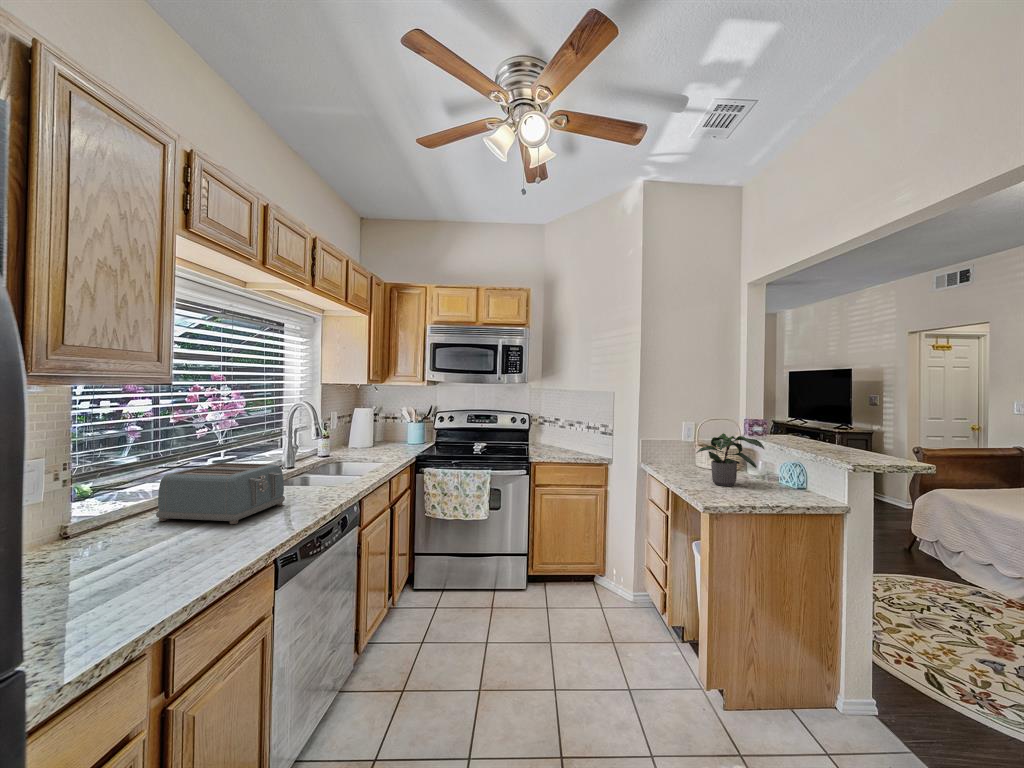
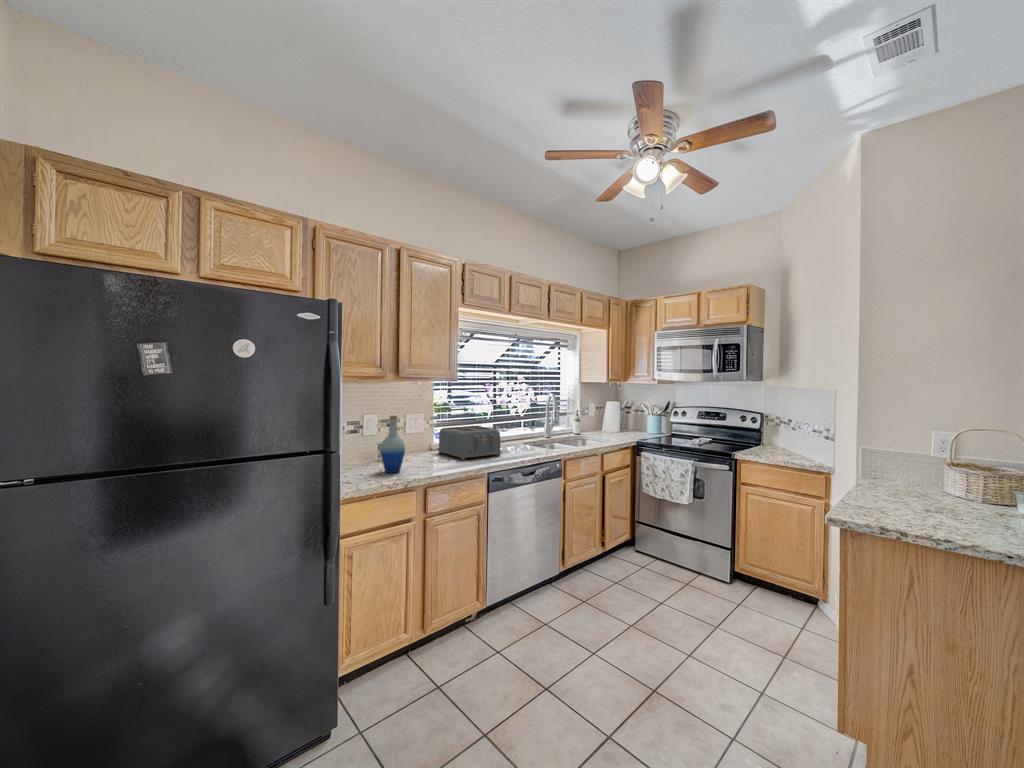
potted plant: present [697,433,764,486] -> none [883,445,987,512]
bottle: none [93,463,156,585] -> present [380,416,405,473]

